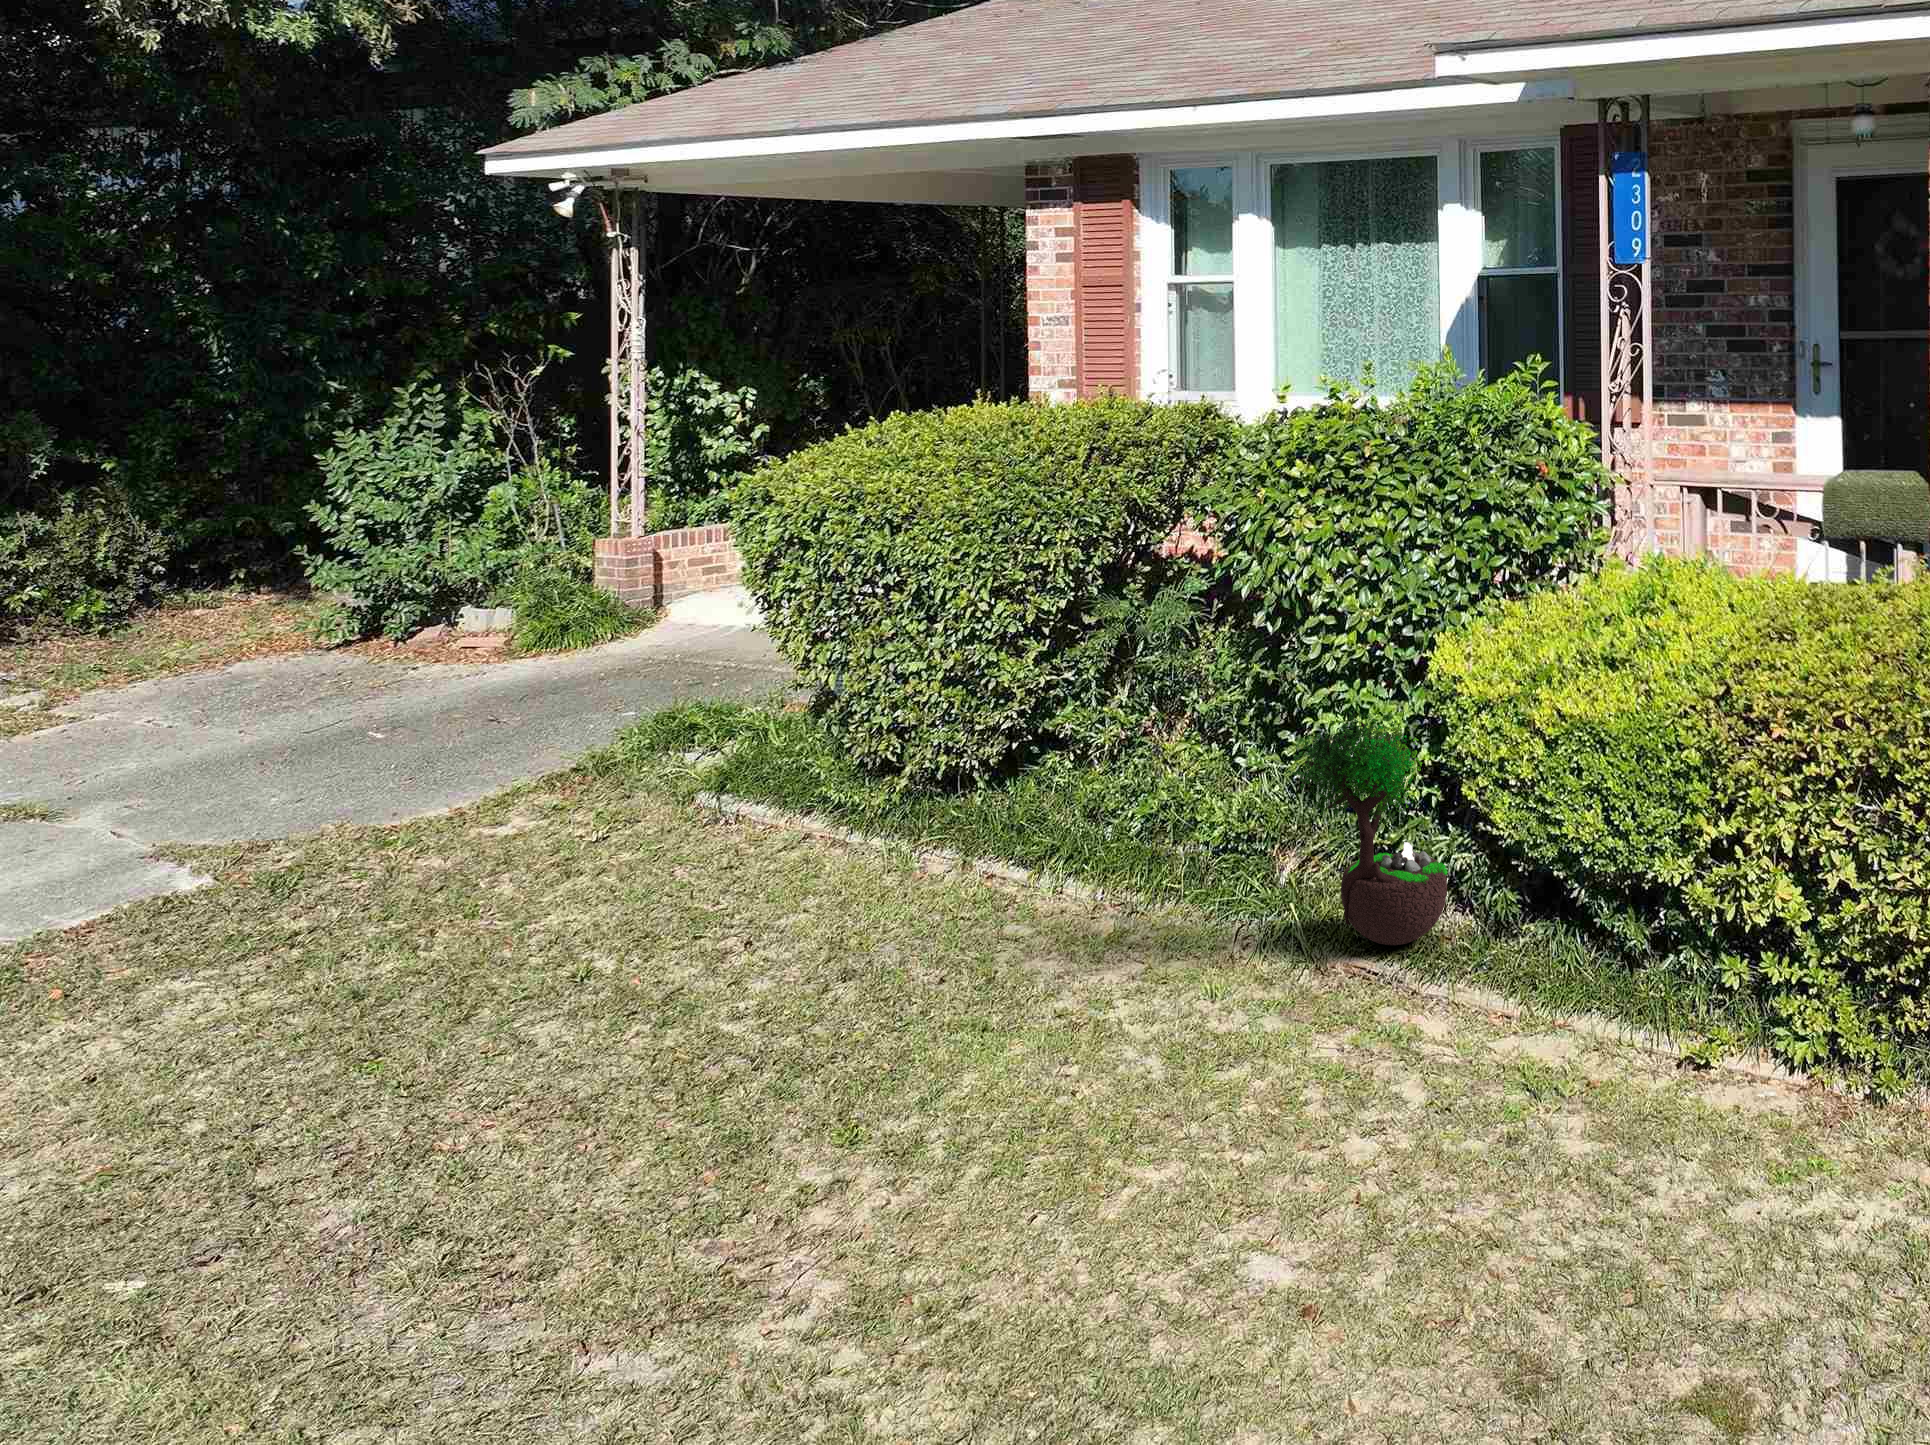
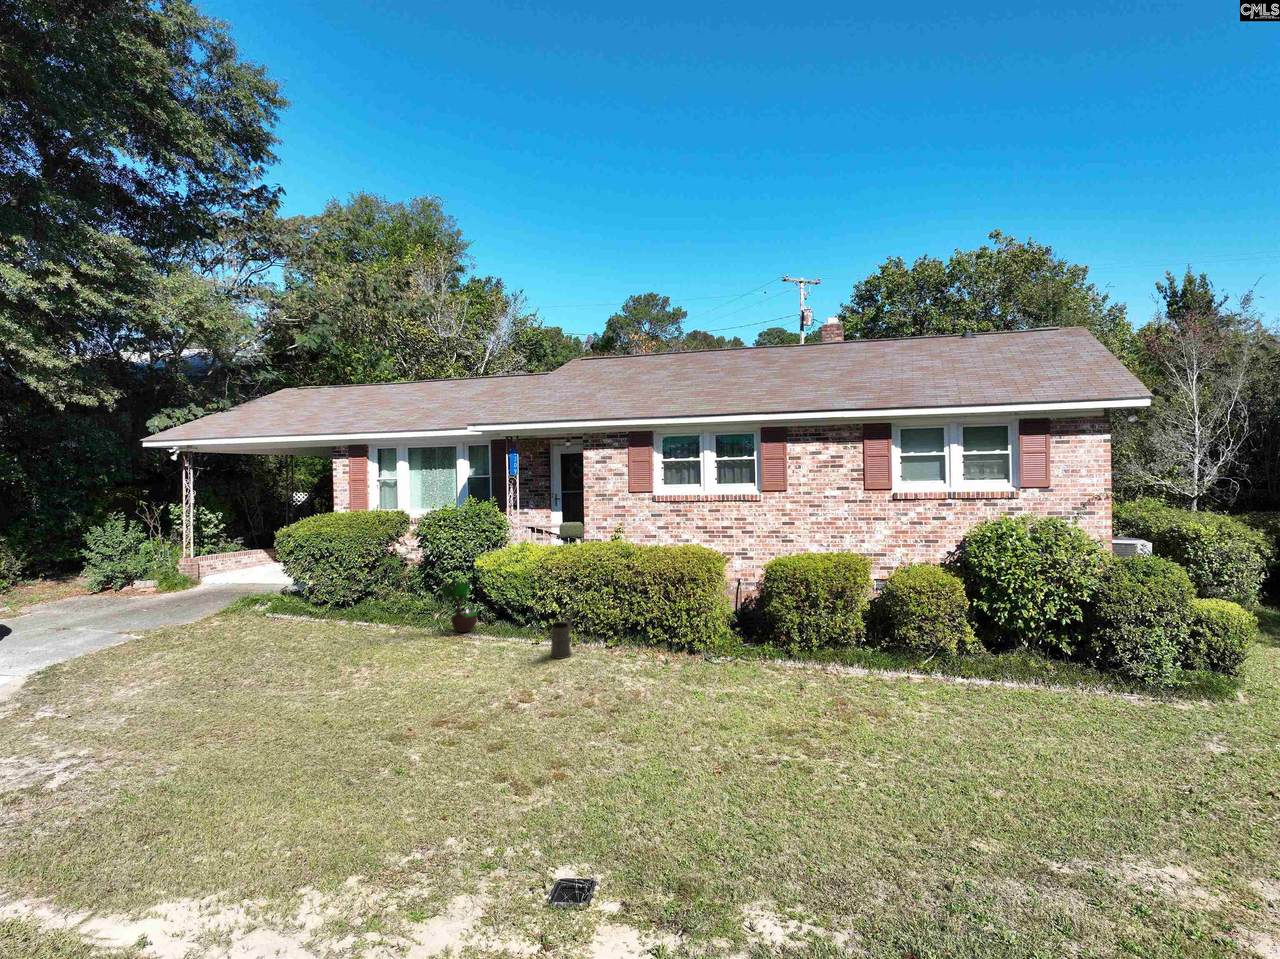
watering can: none [1752,946,1870,1202] -> present [550,614,573,659]

